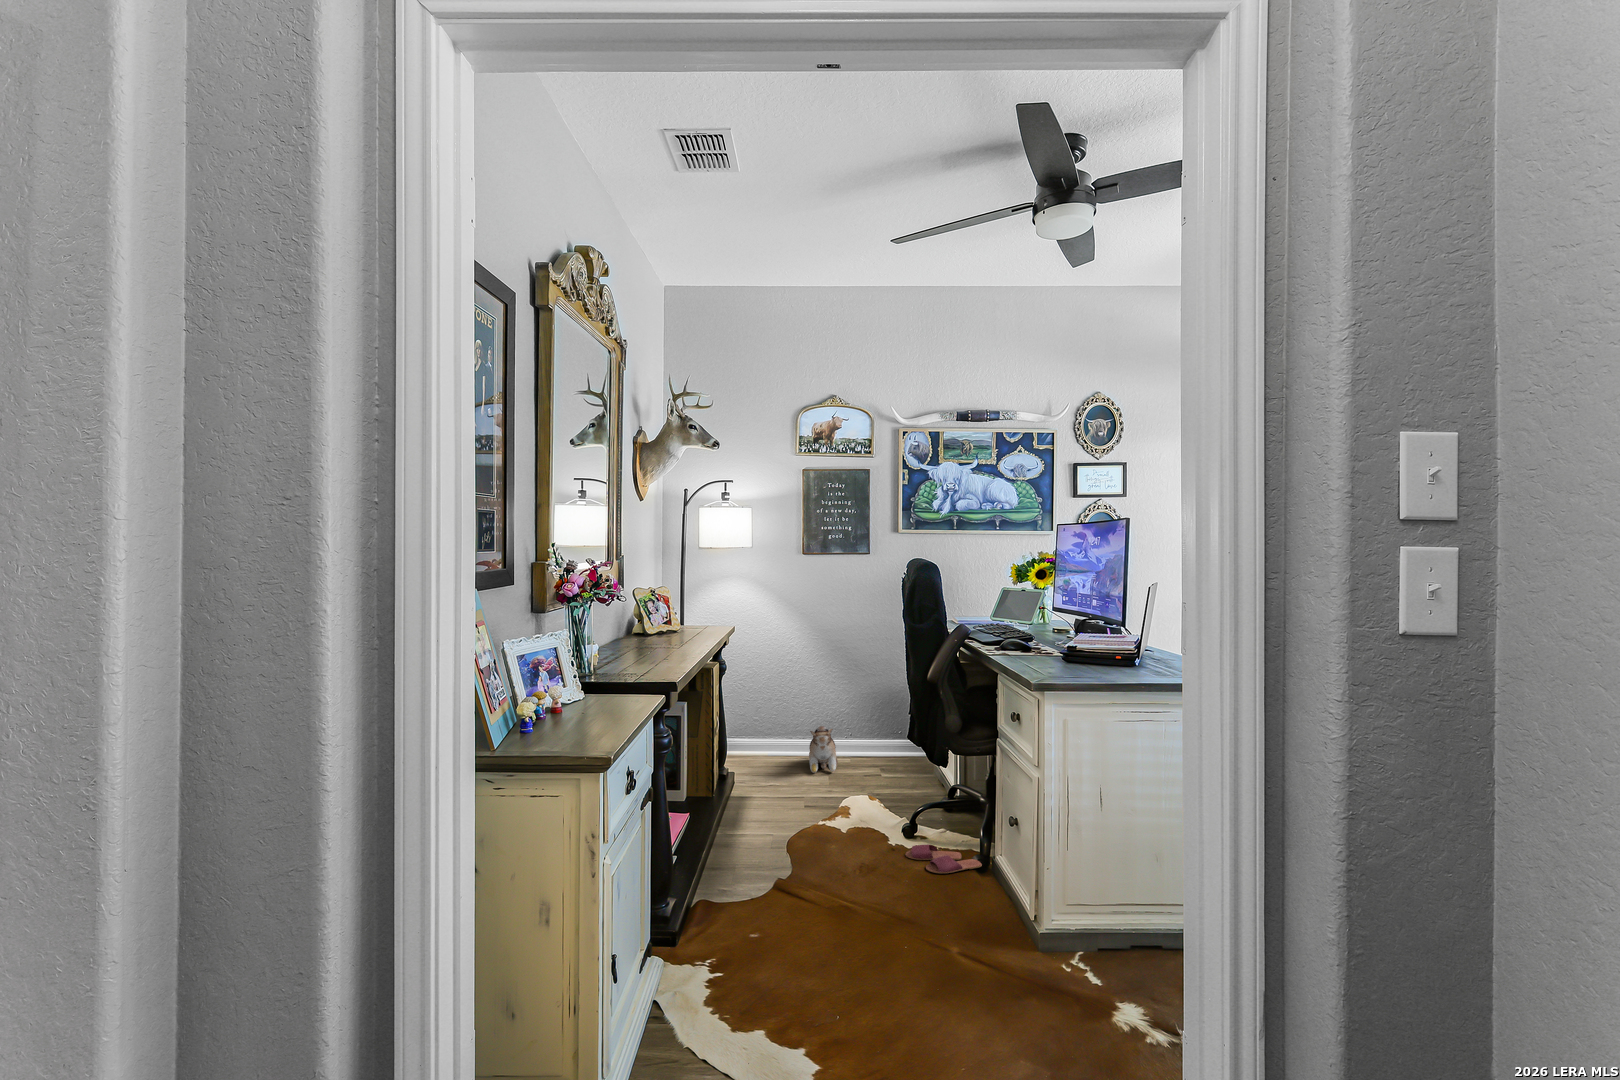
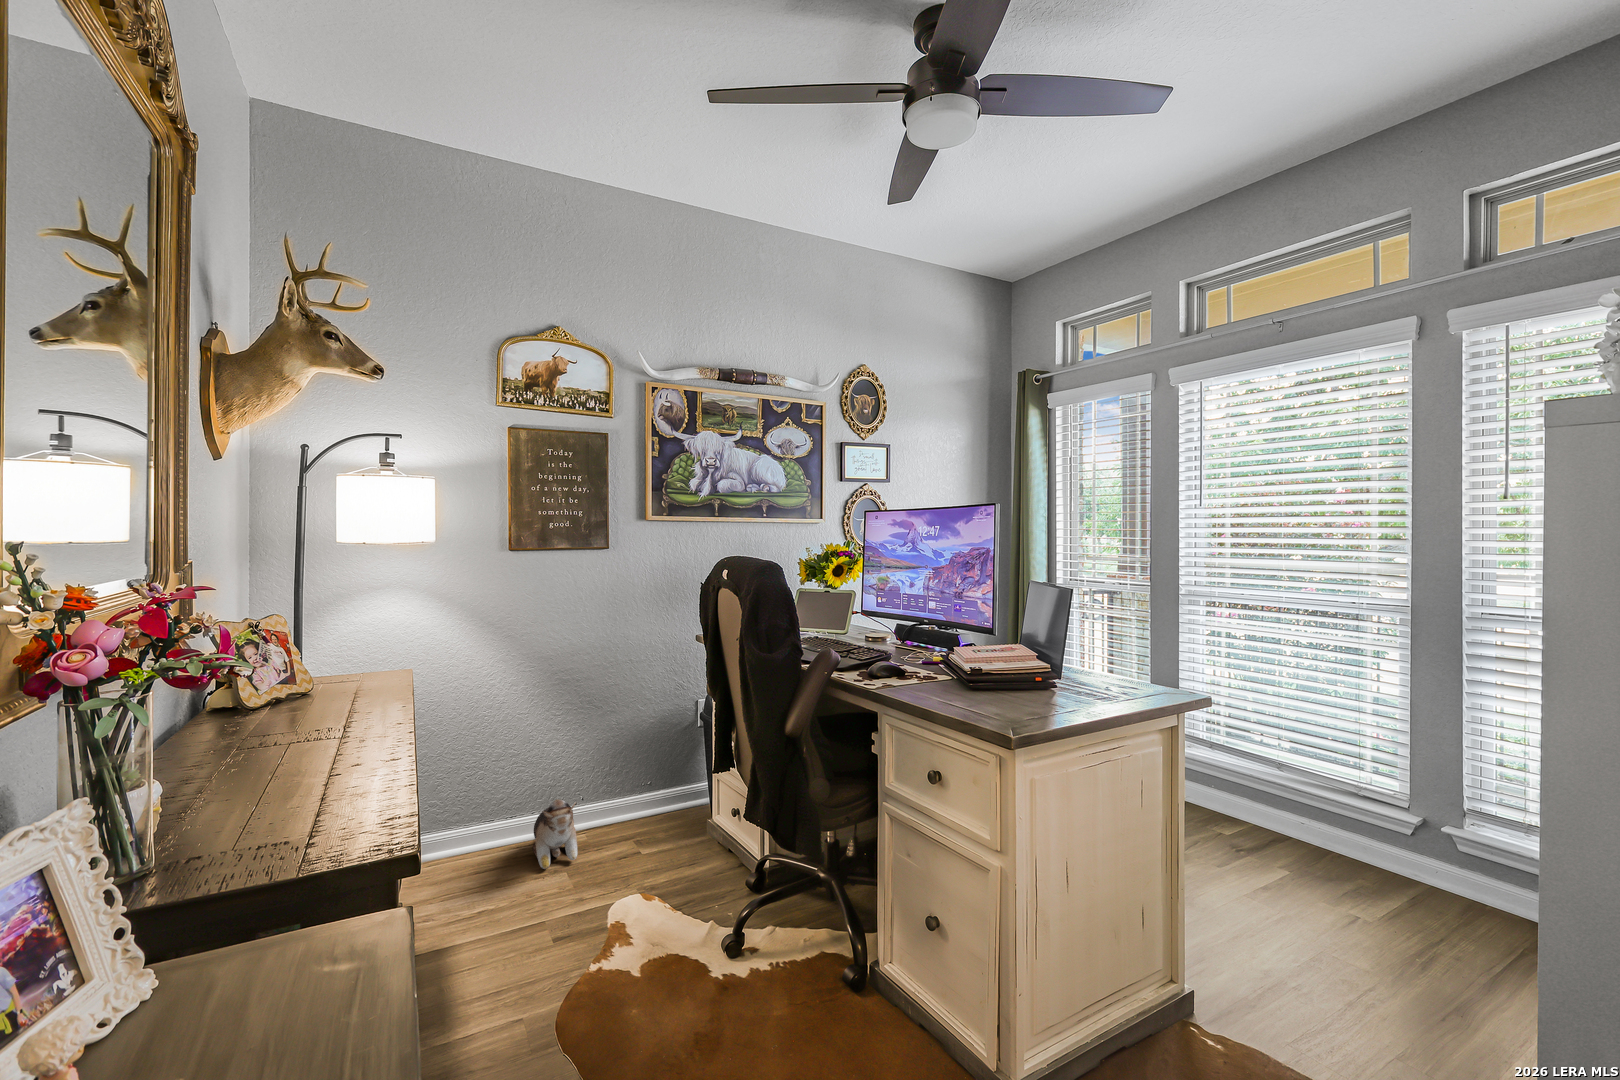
slippers: present [905,844,982,873] -> none [744,966,852,1019]

